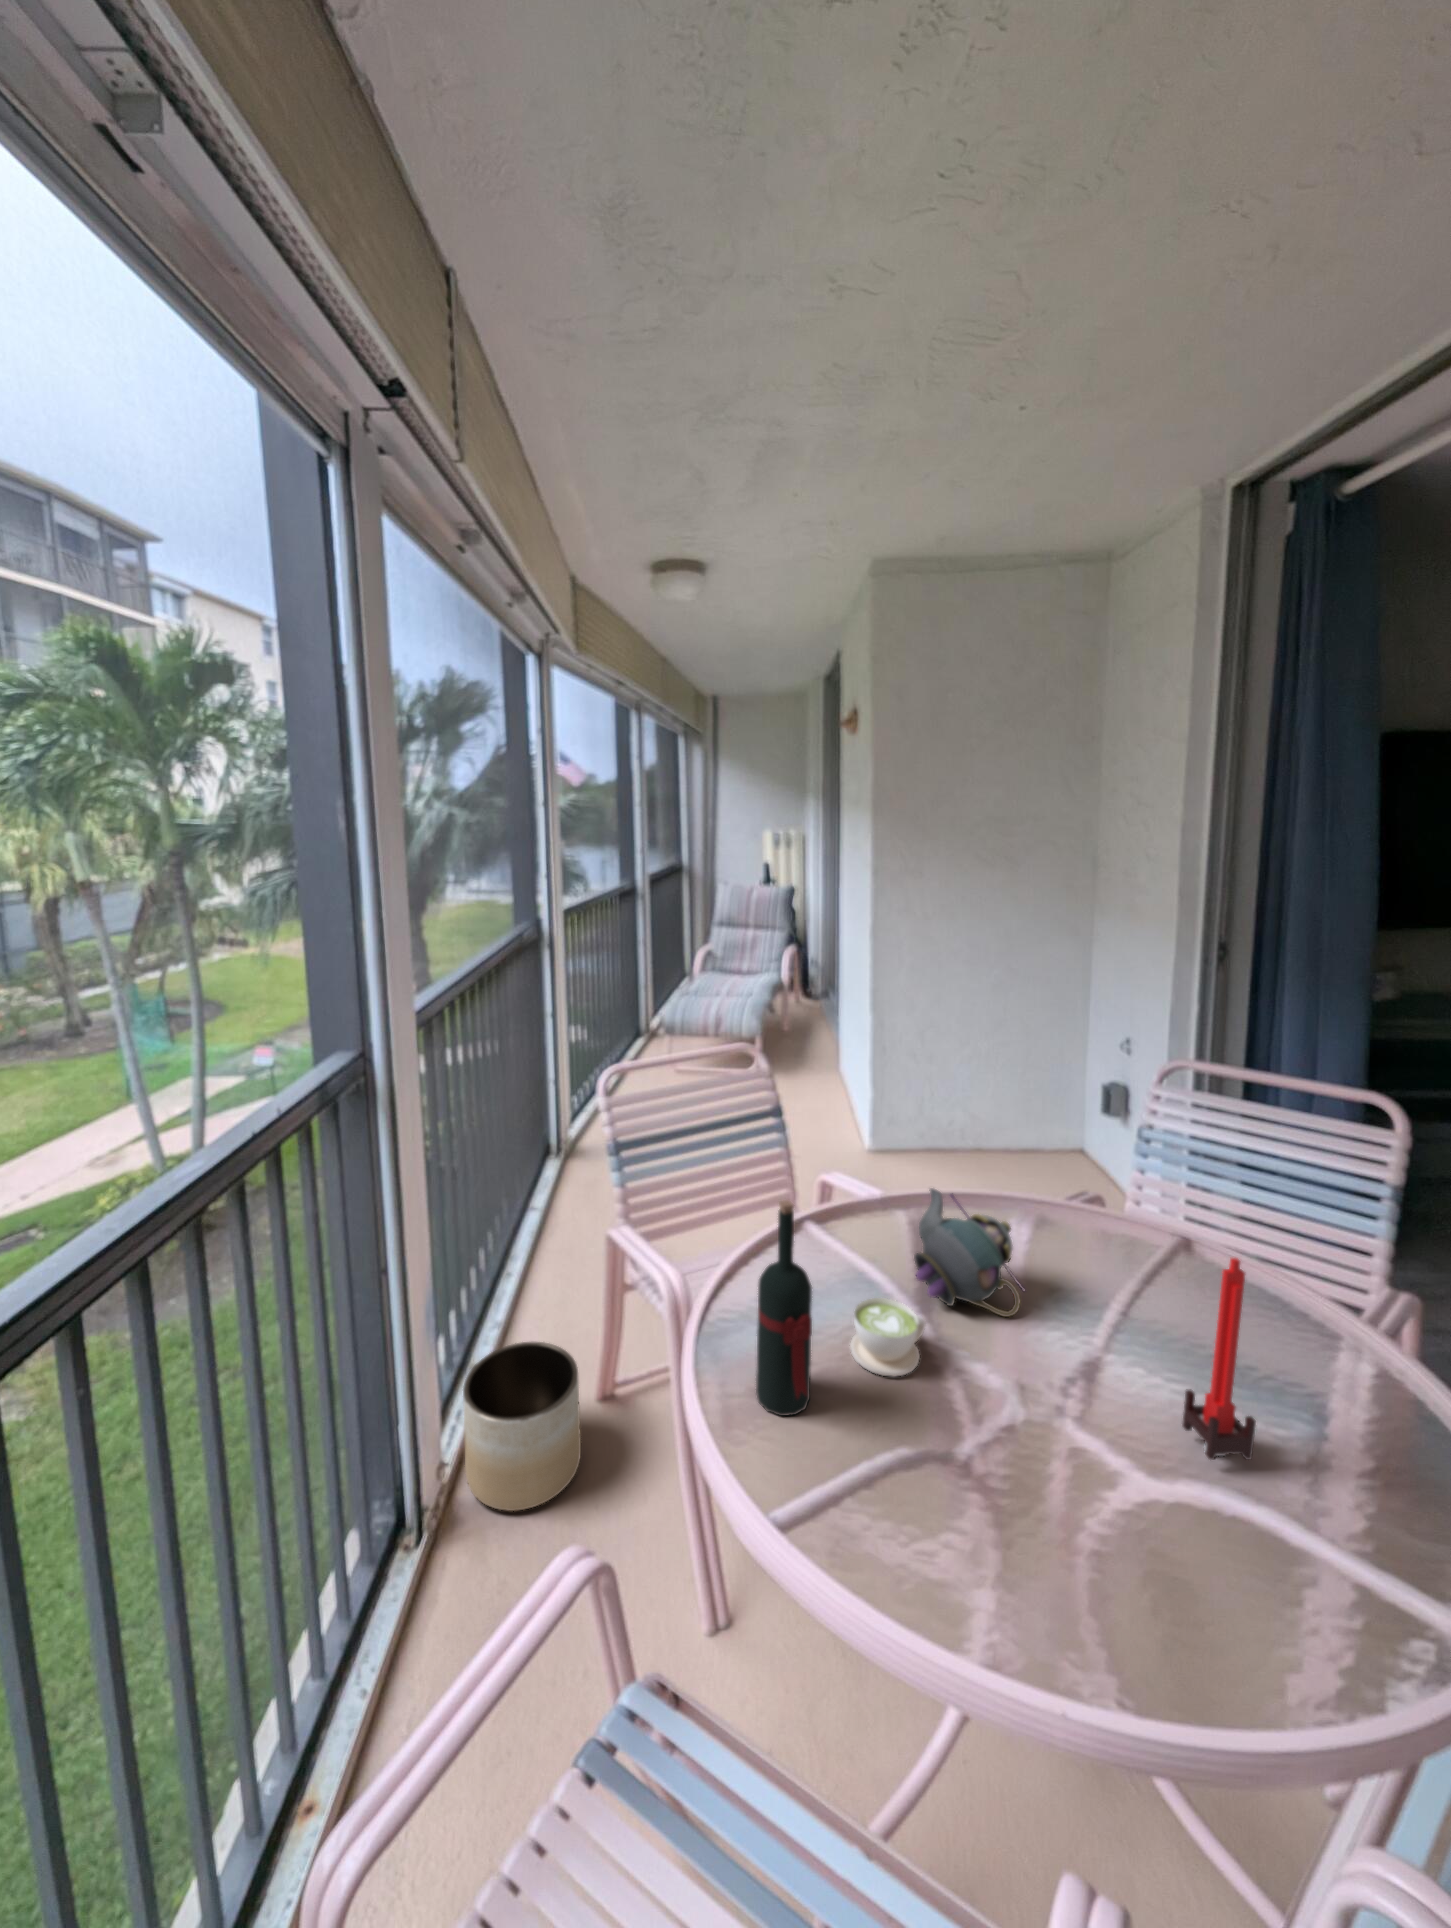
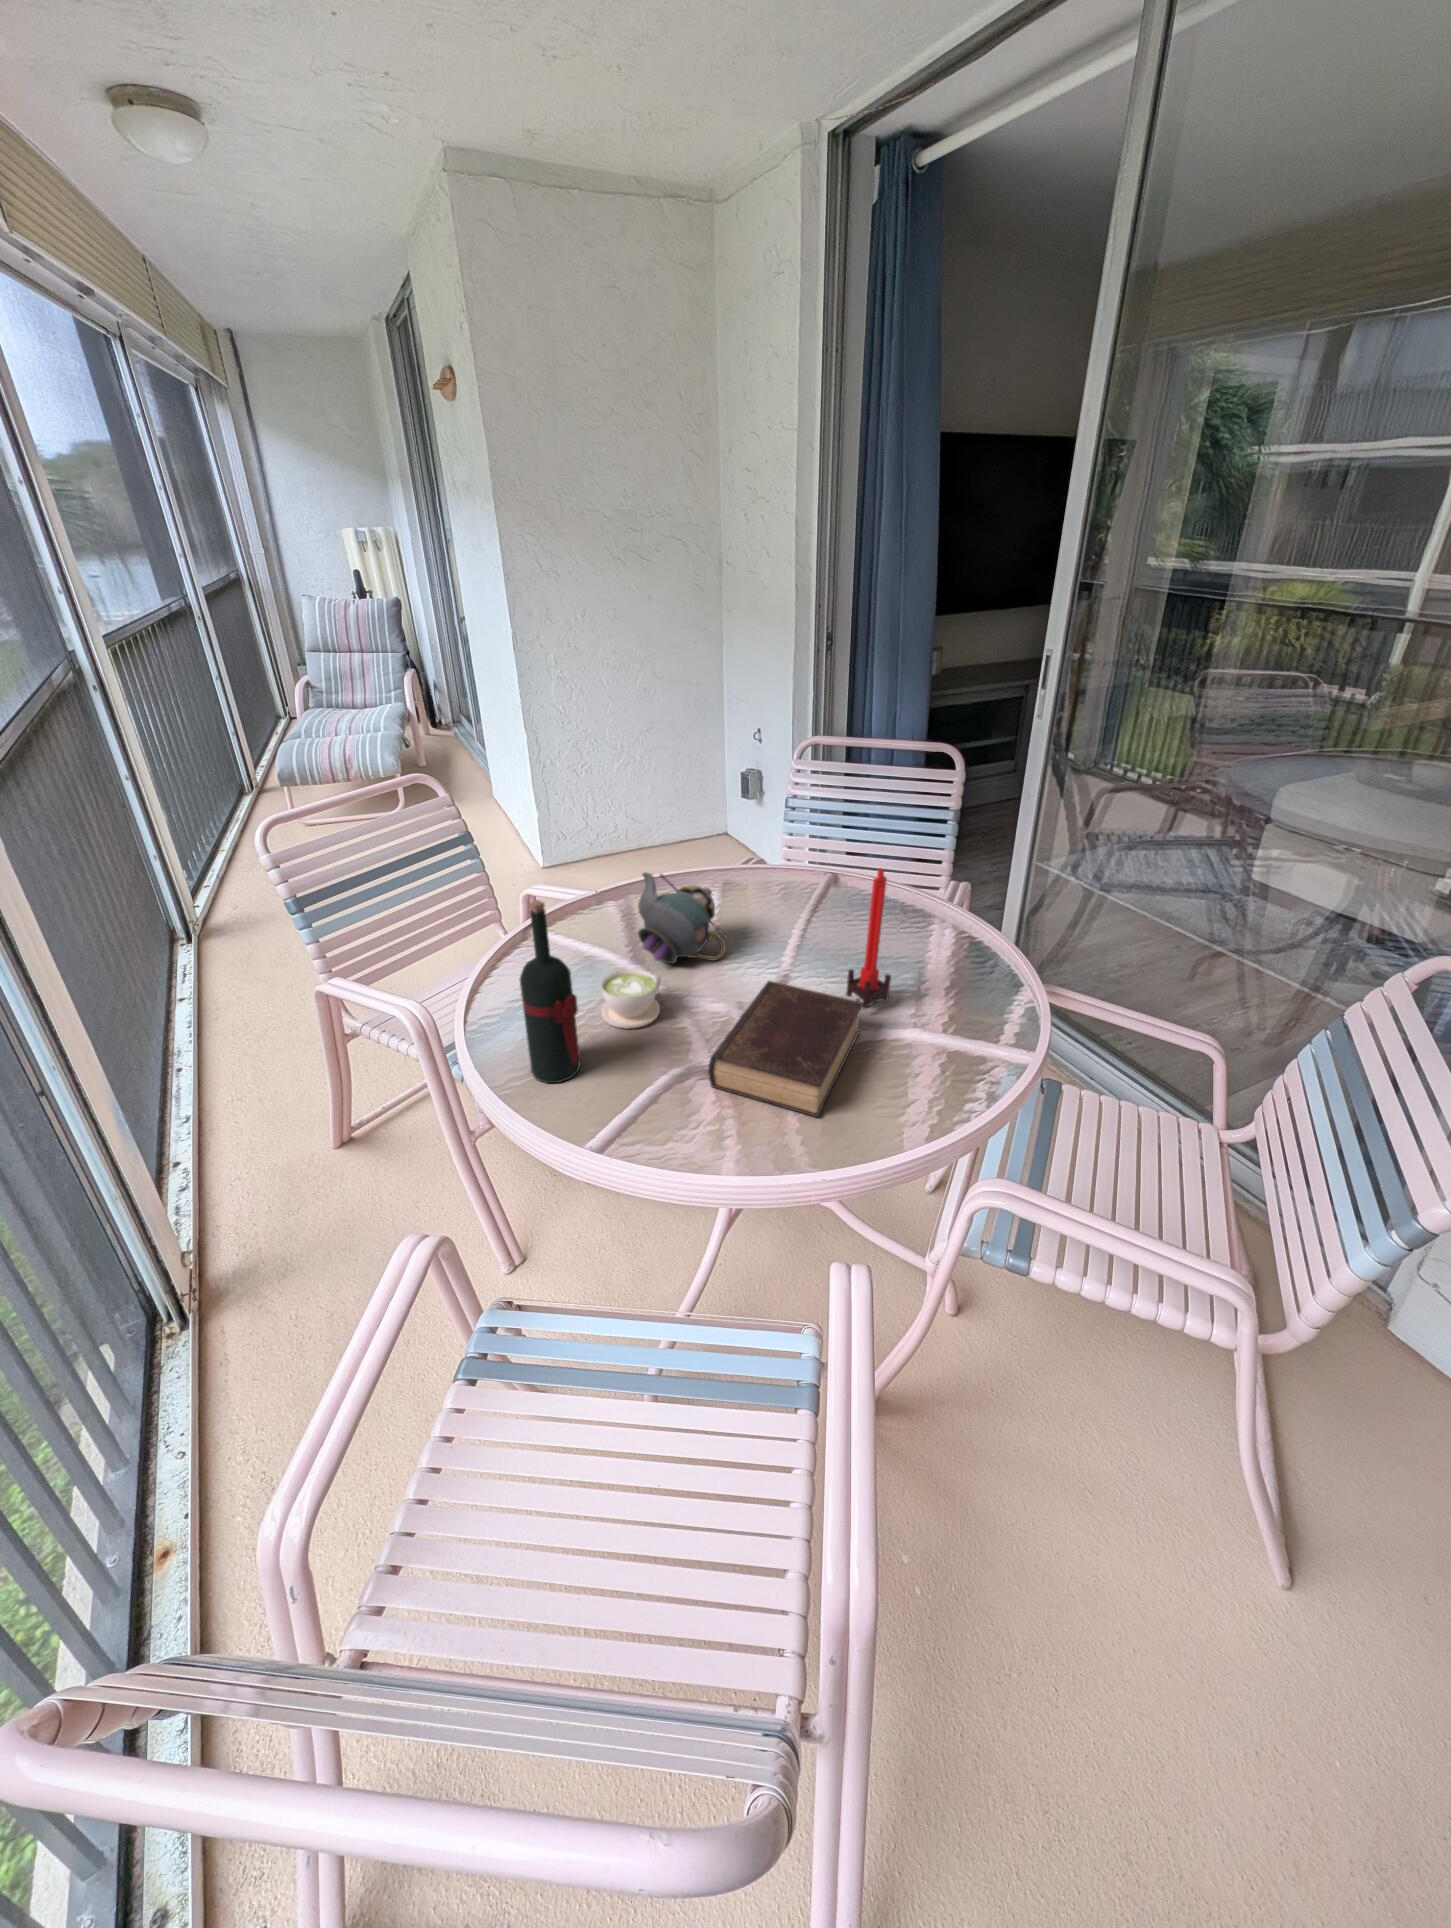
planter: present [463,1342,581,1511] -> none [178,1117,339,1275]
book: none [953,1368,1201,1610] -> present [708,981,863,1117]

